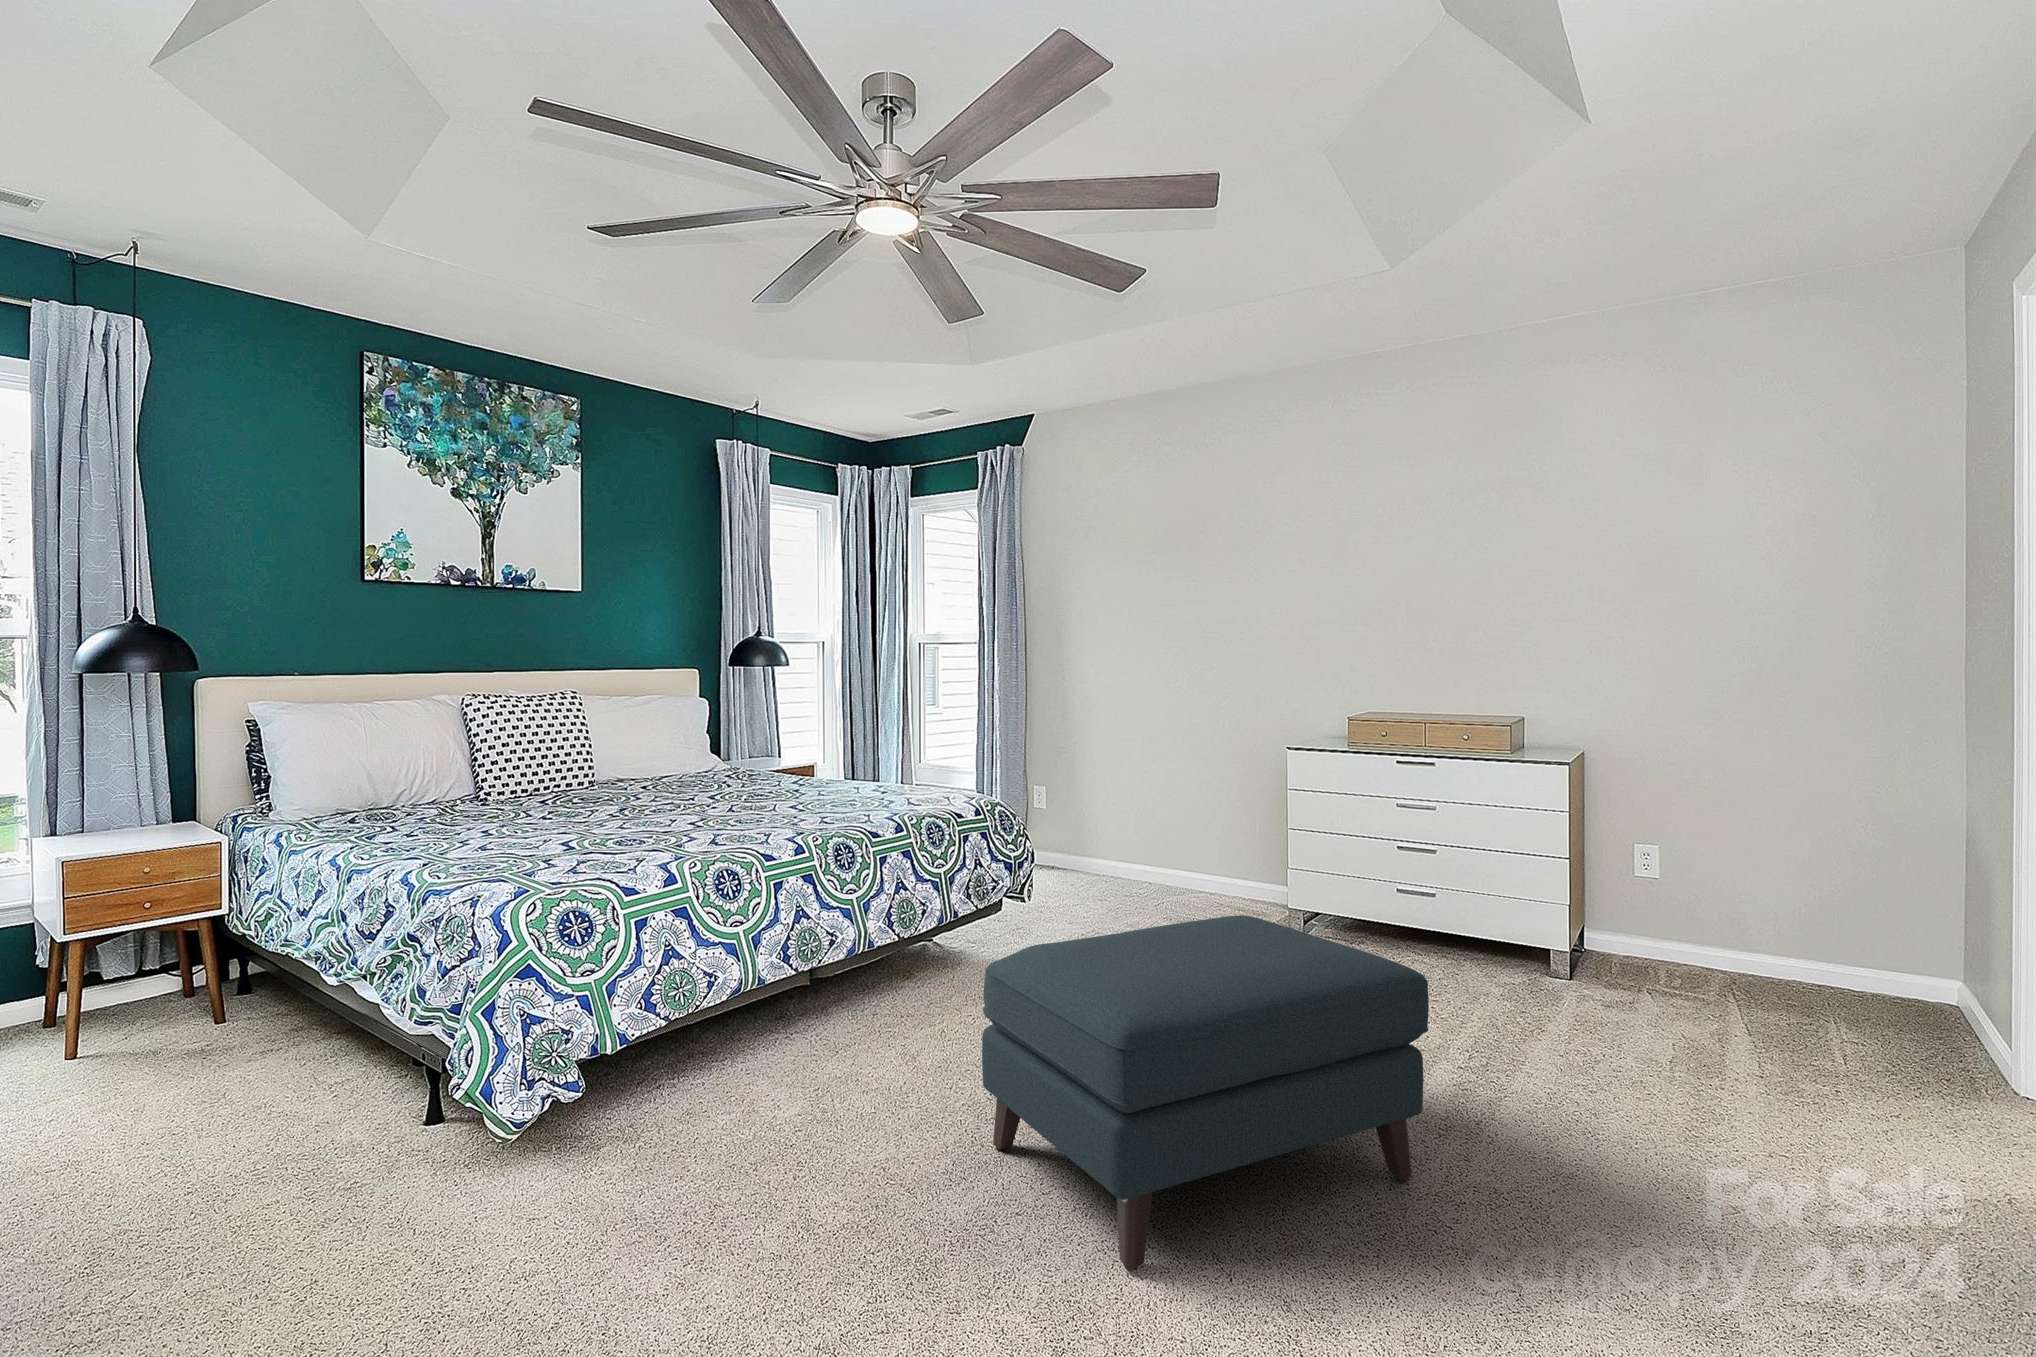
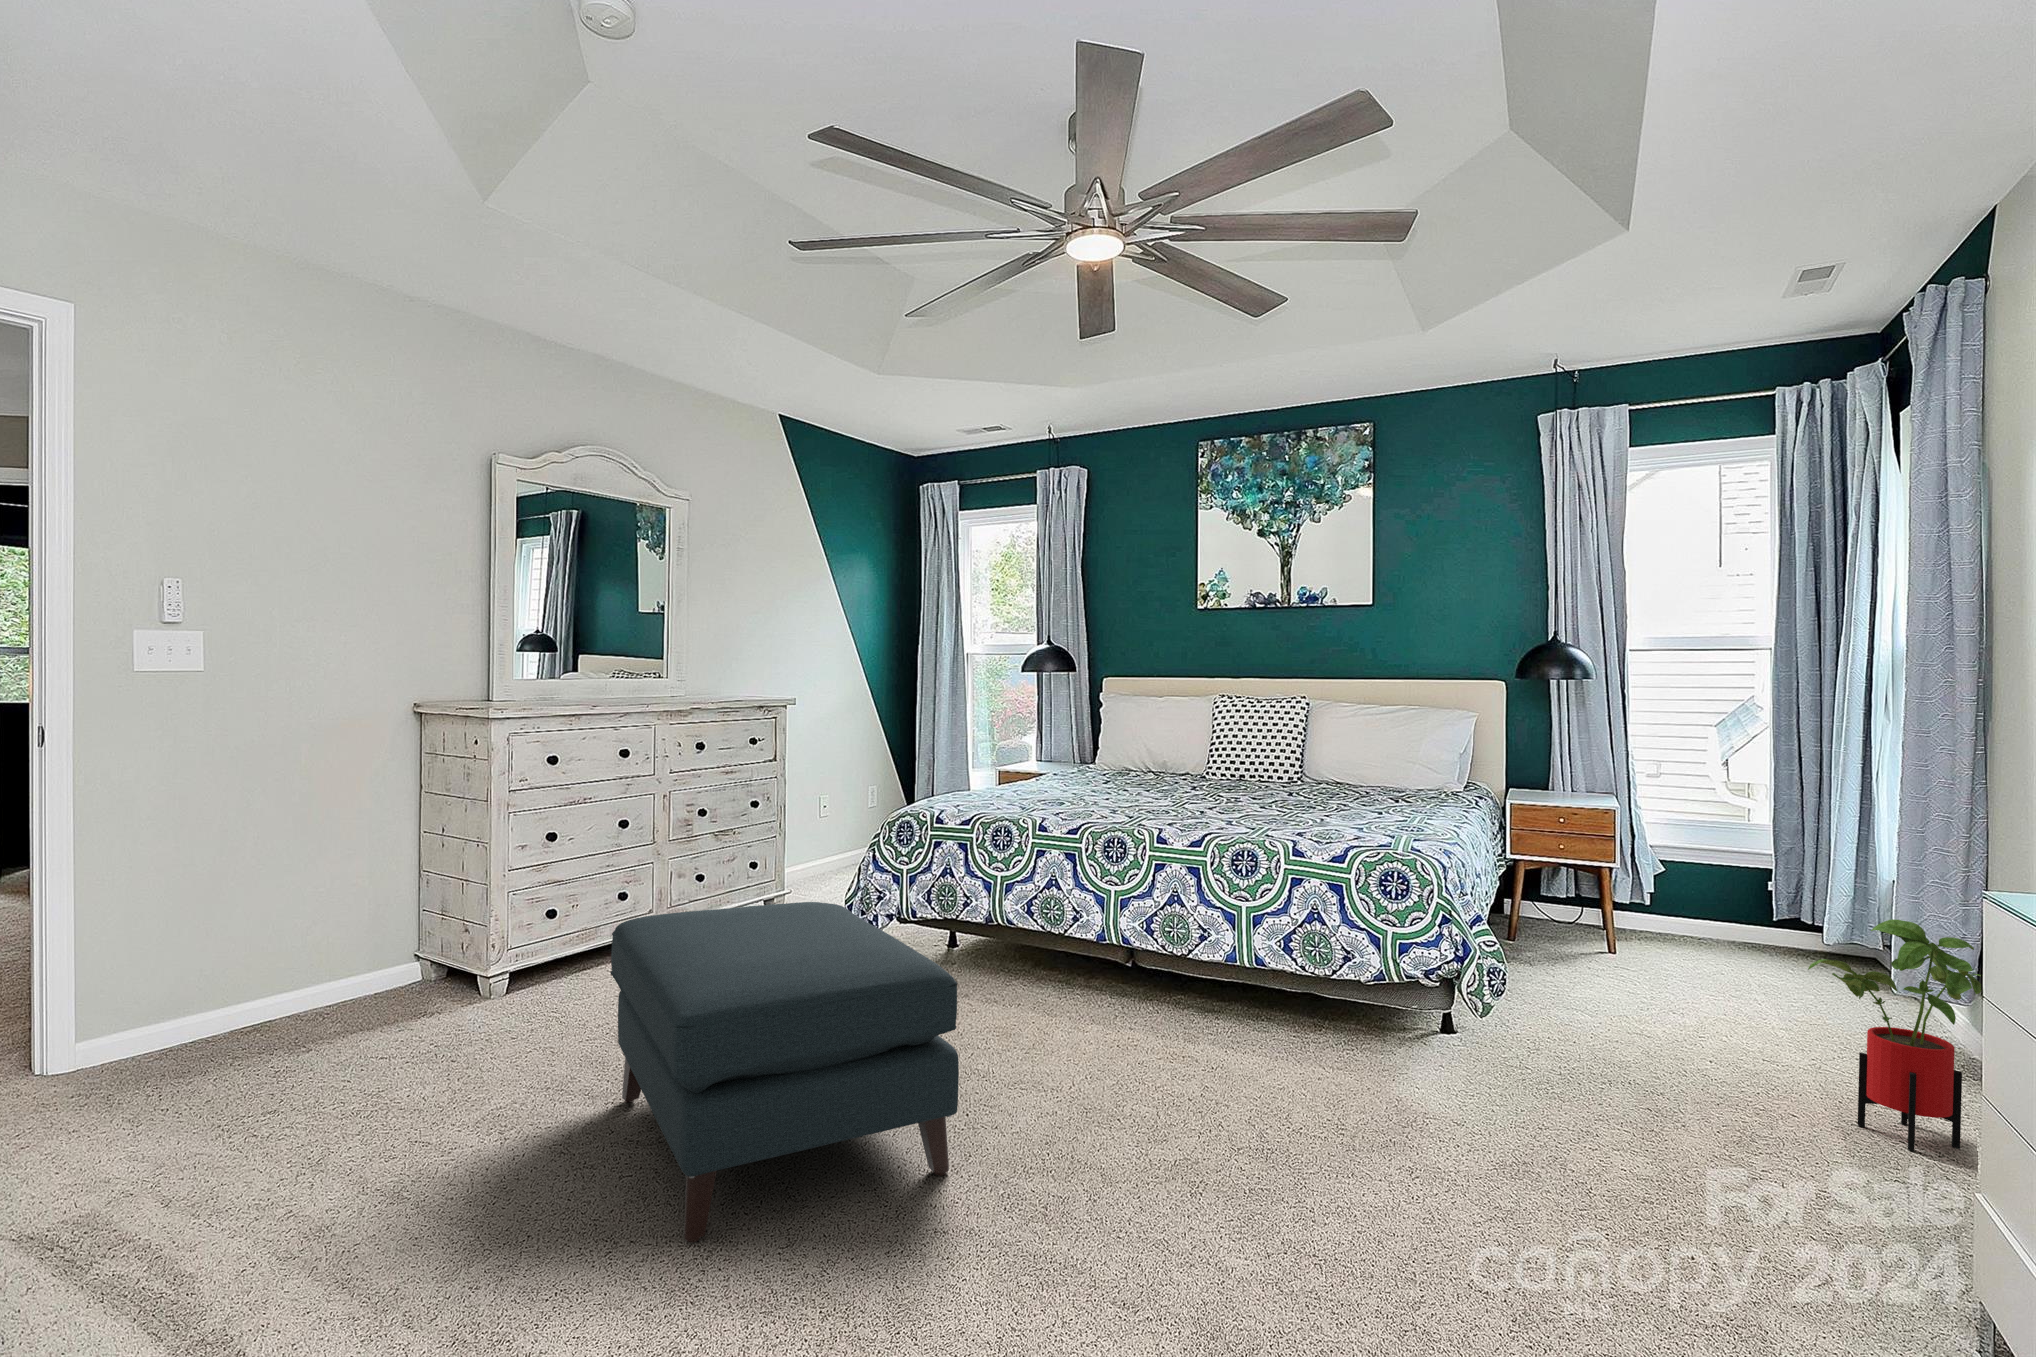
house plant: none [1085,778,1155,890] -> present [1808,919,1981,1151]

